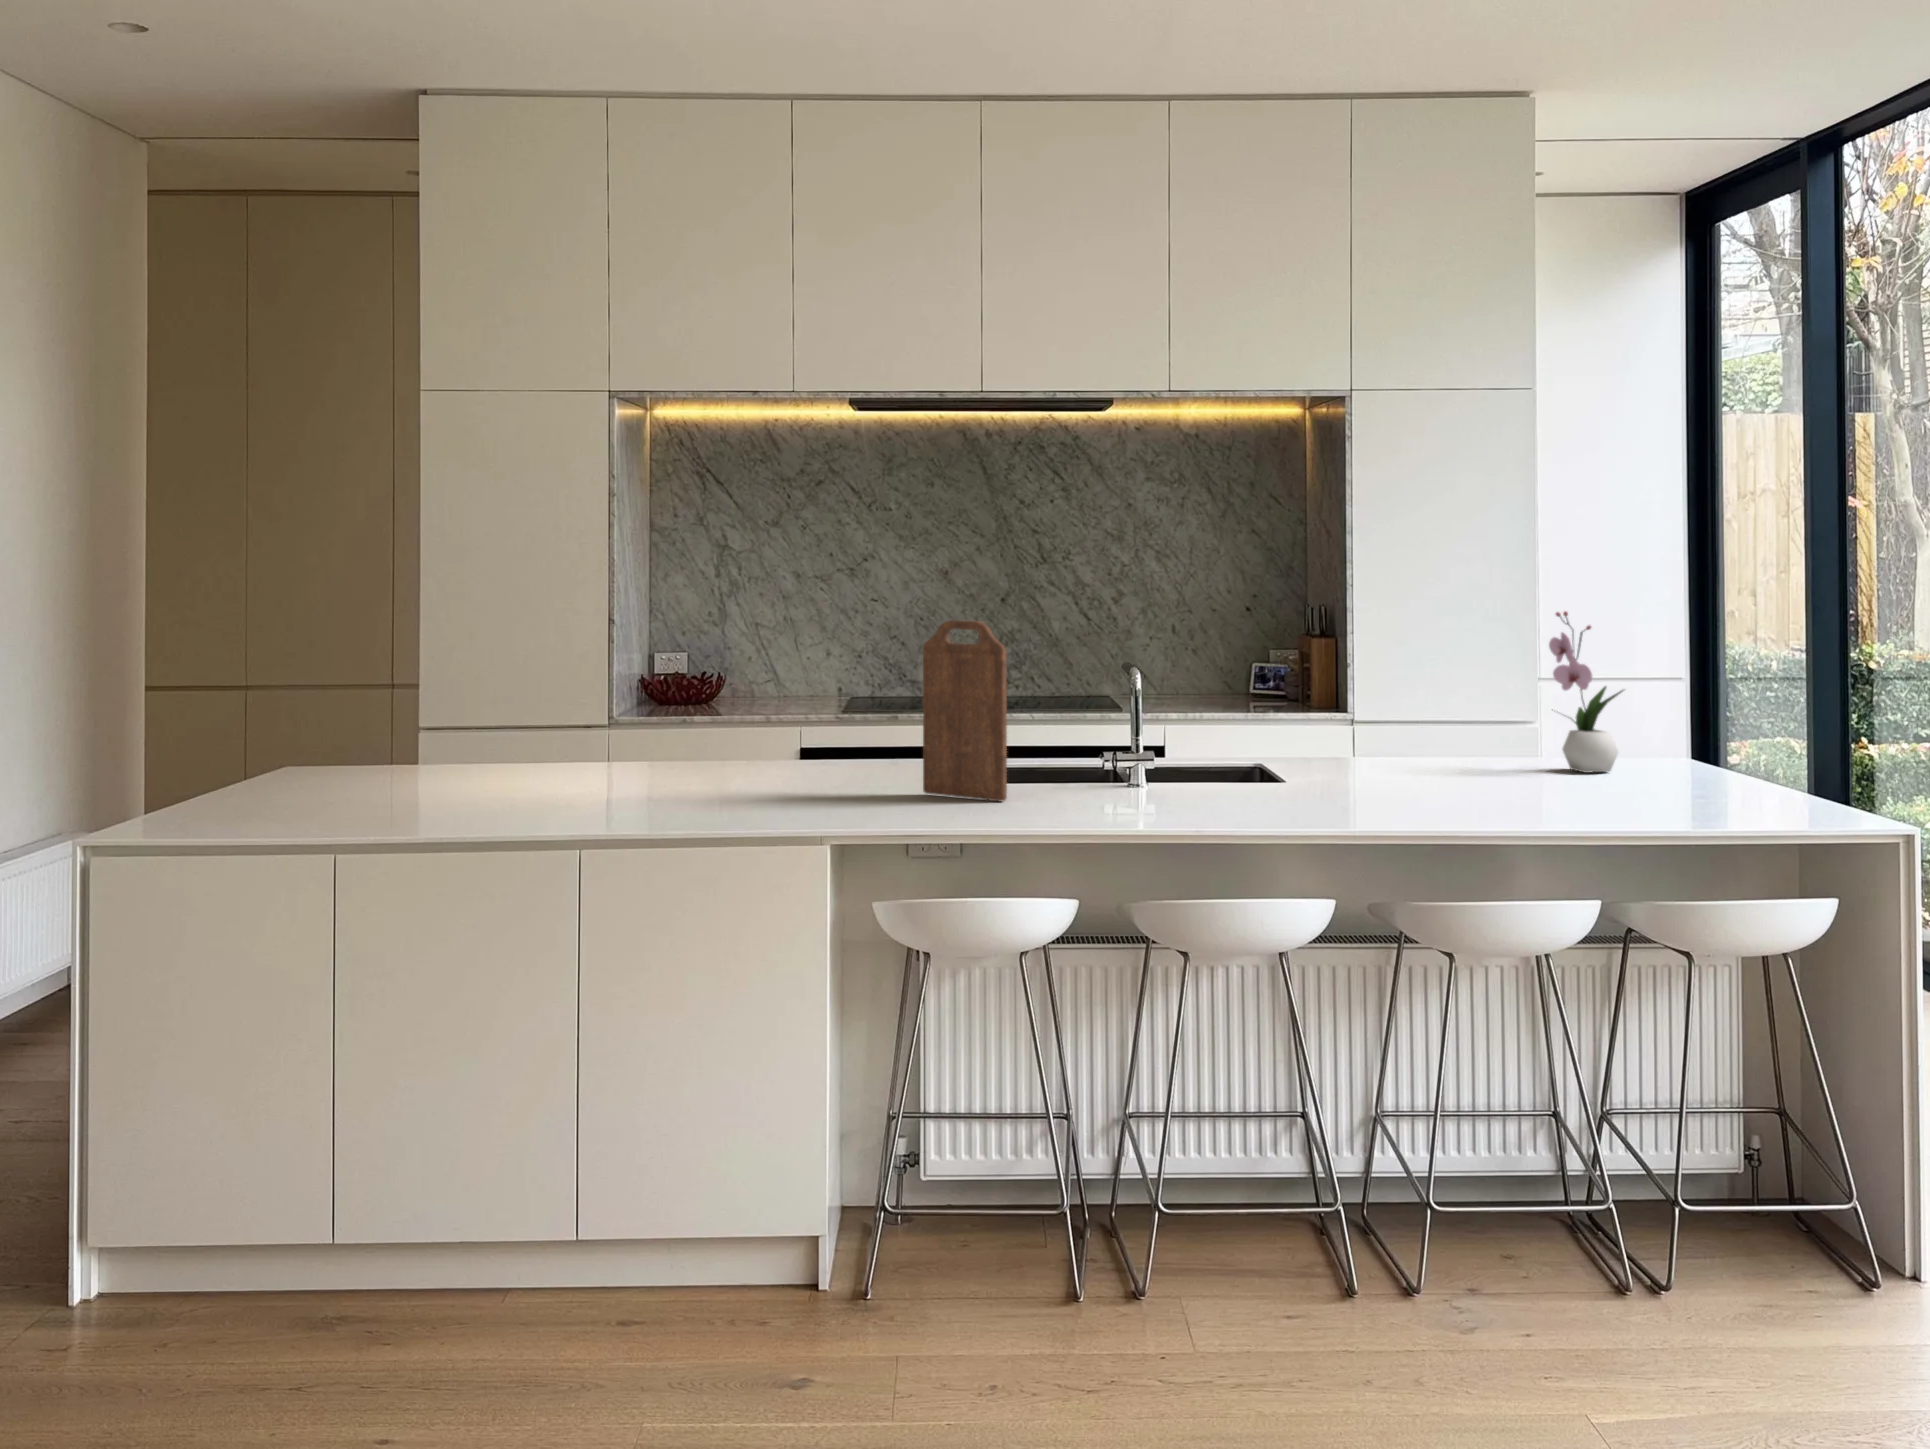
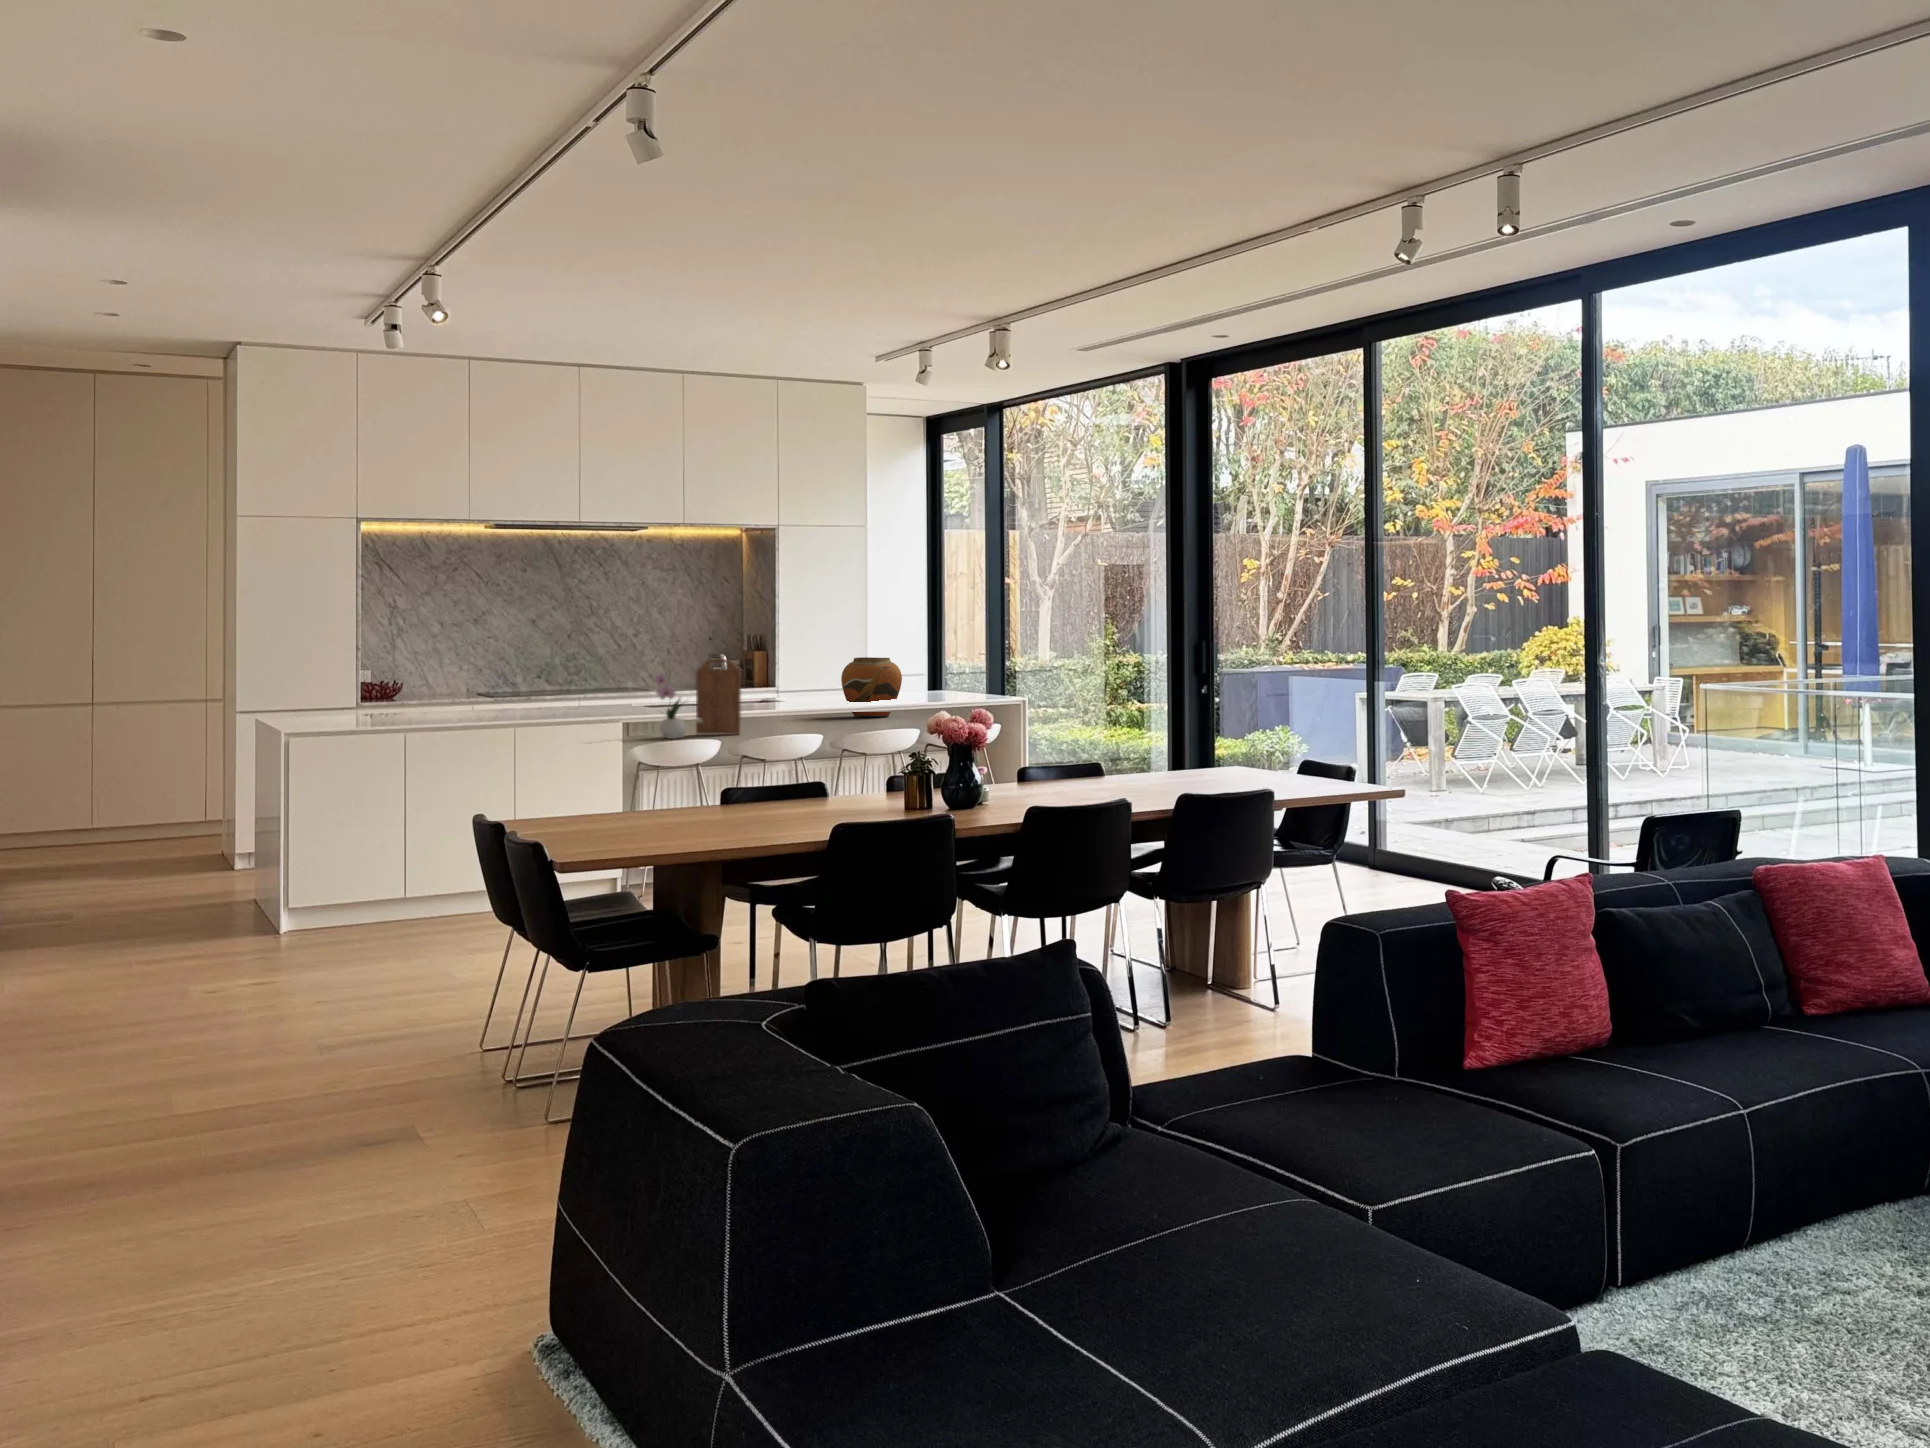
flower arrangement: present [1549,611,1623,773] -> present [655,670,687,739]
vase: none [1342,634,1478,776] -> present [841,657,902,718]

